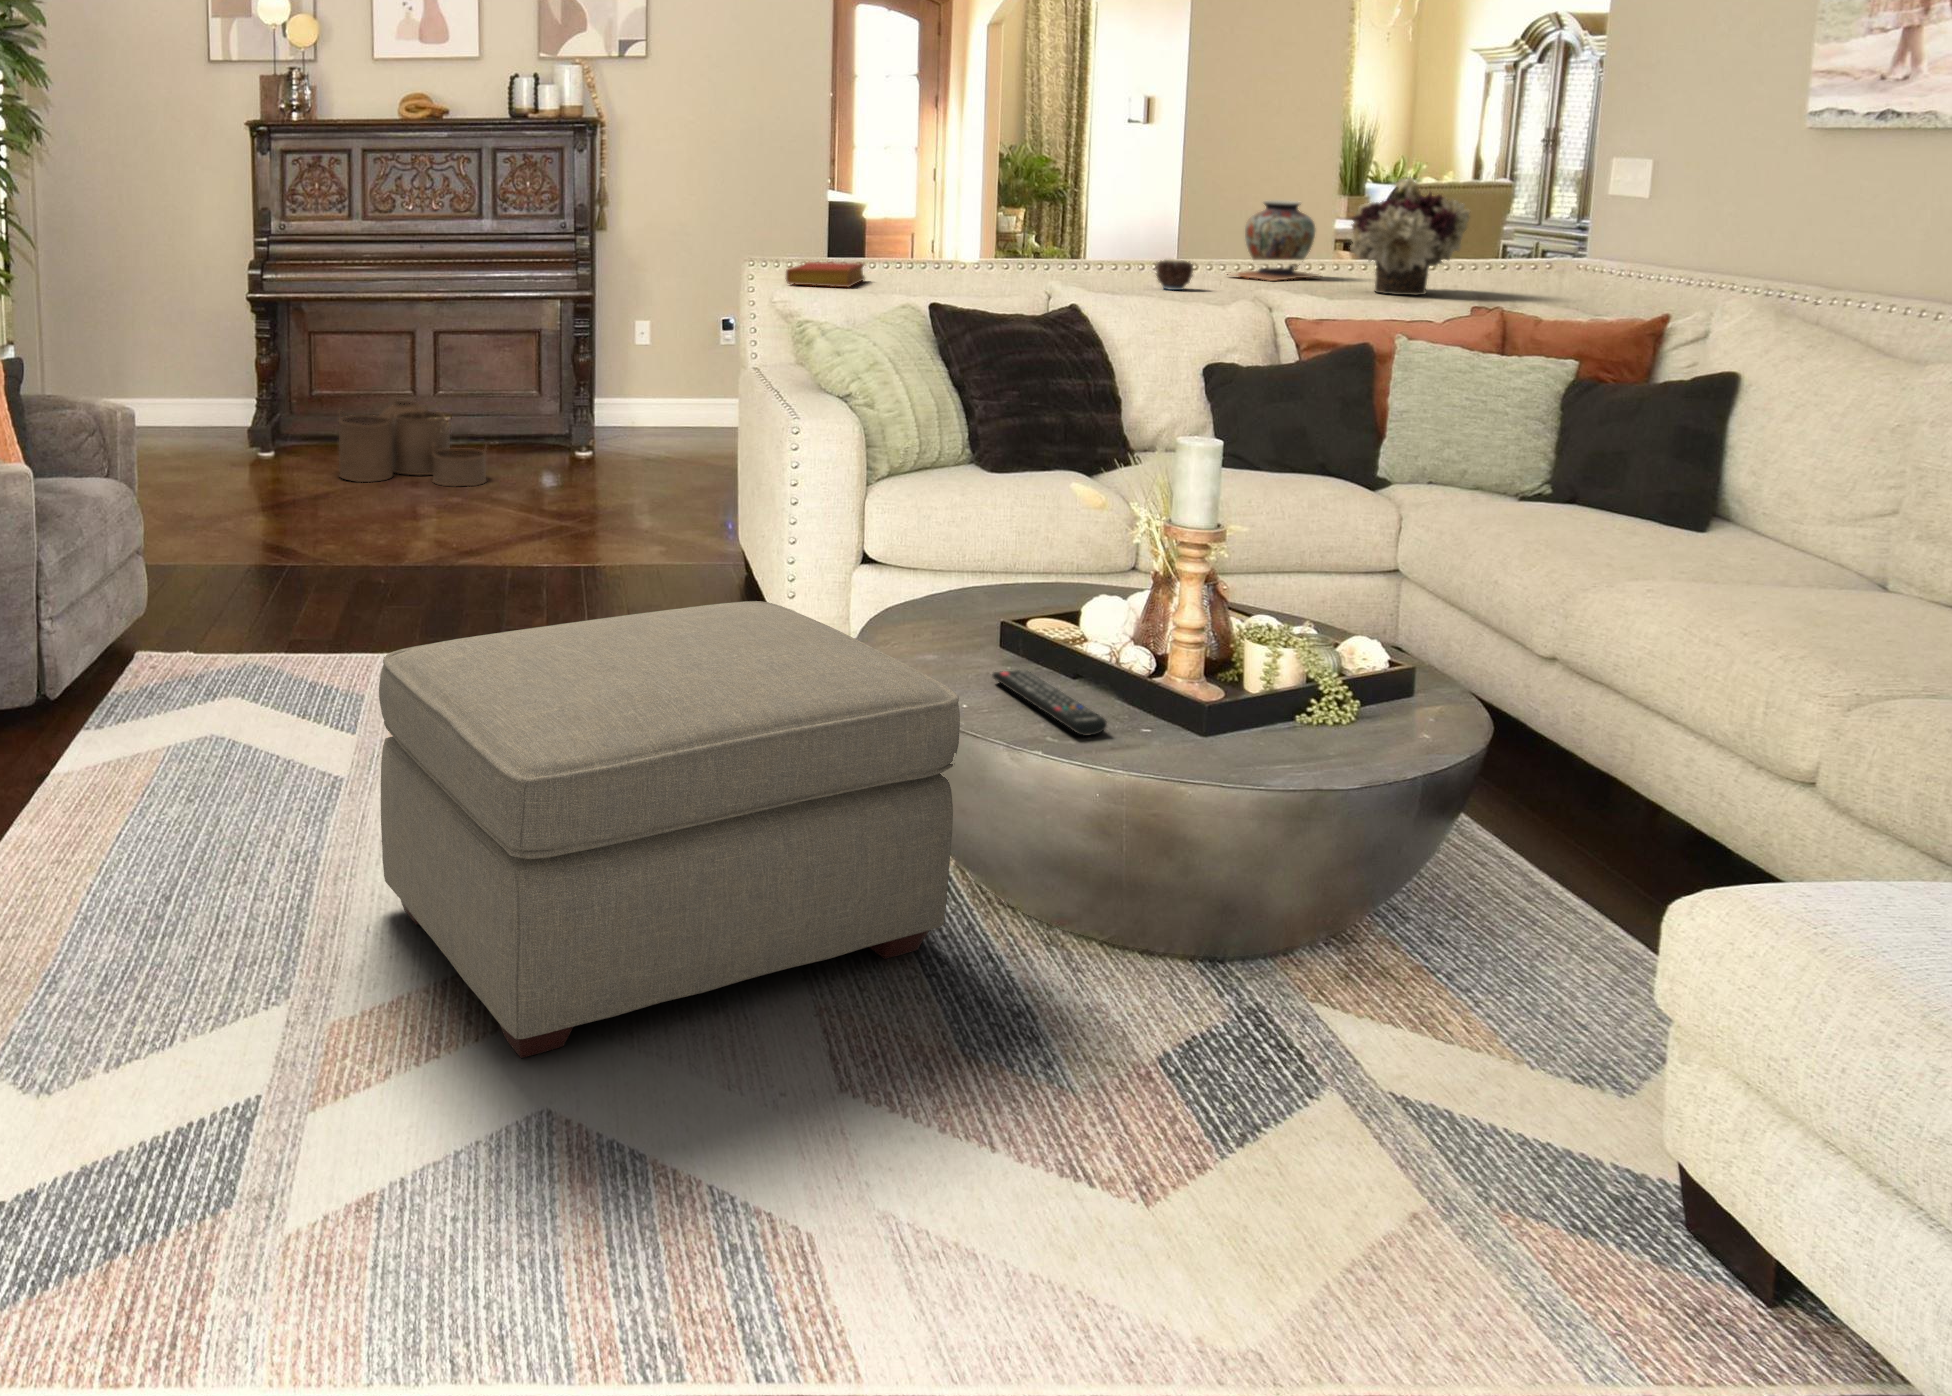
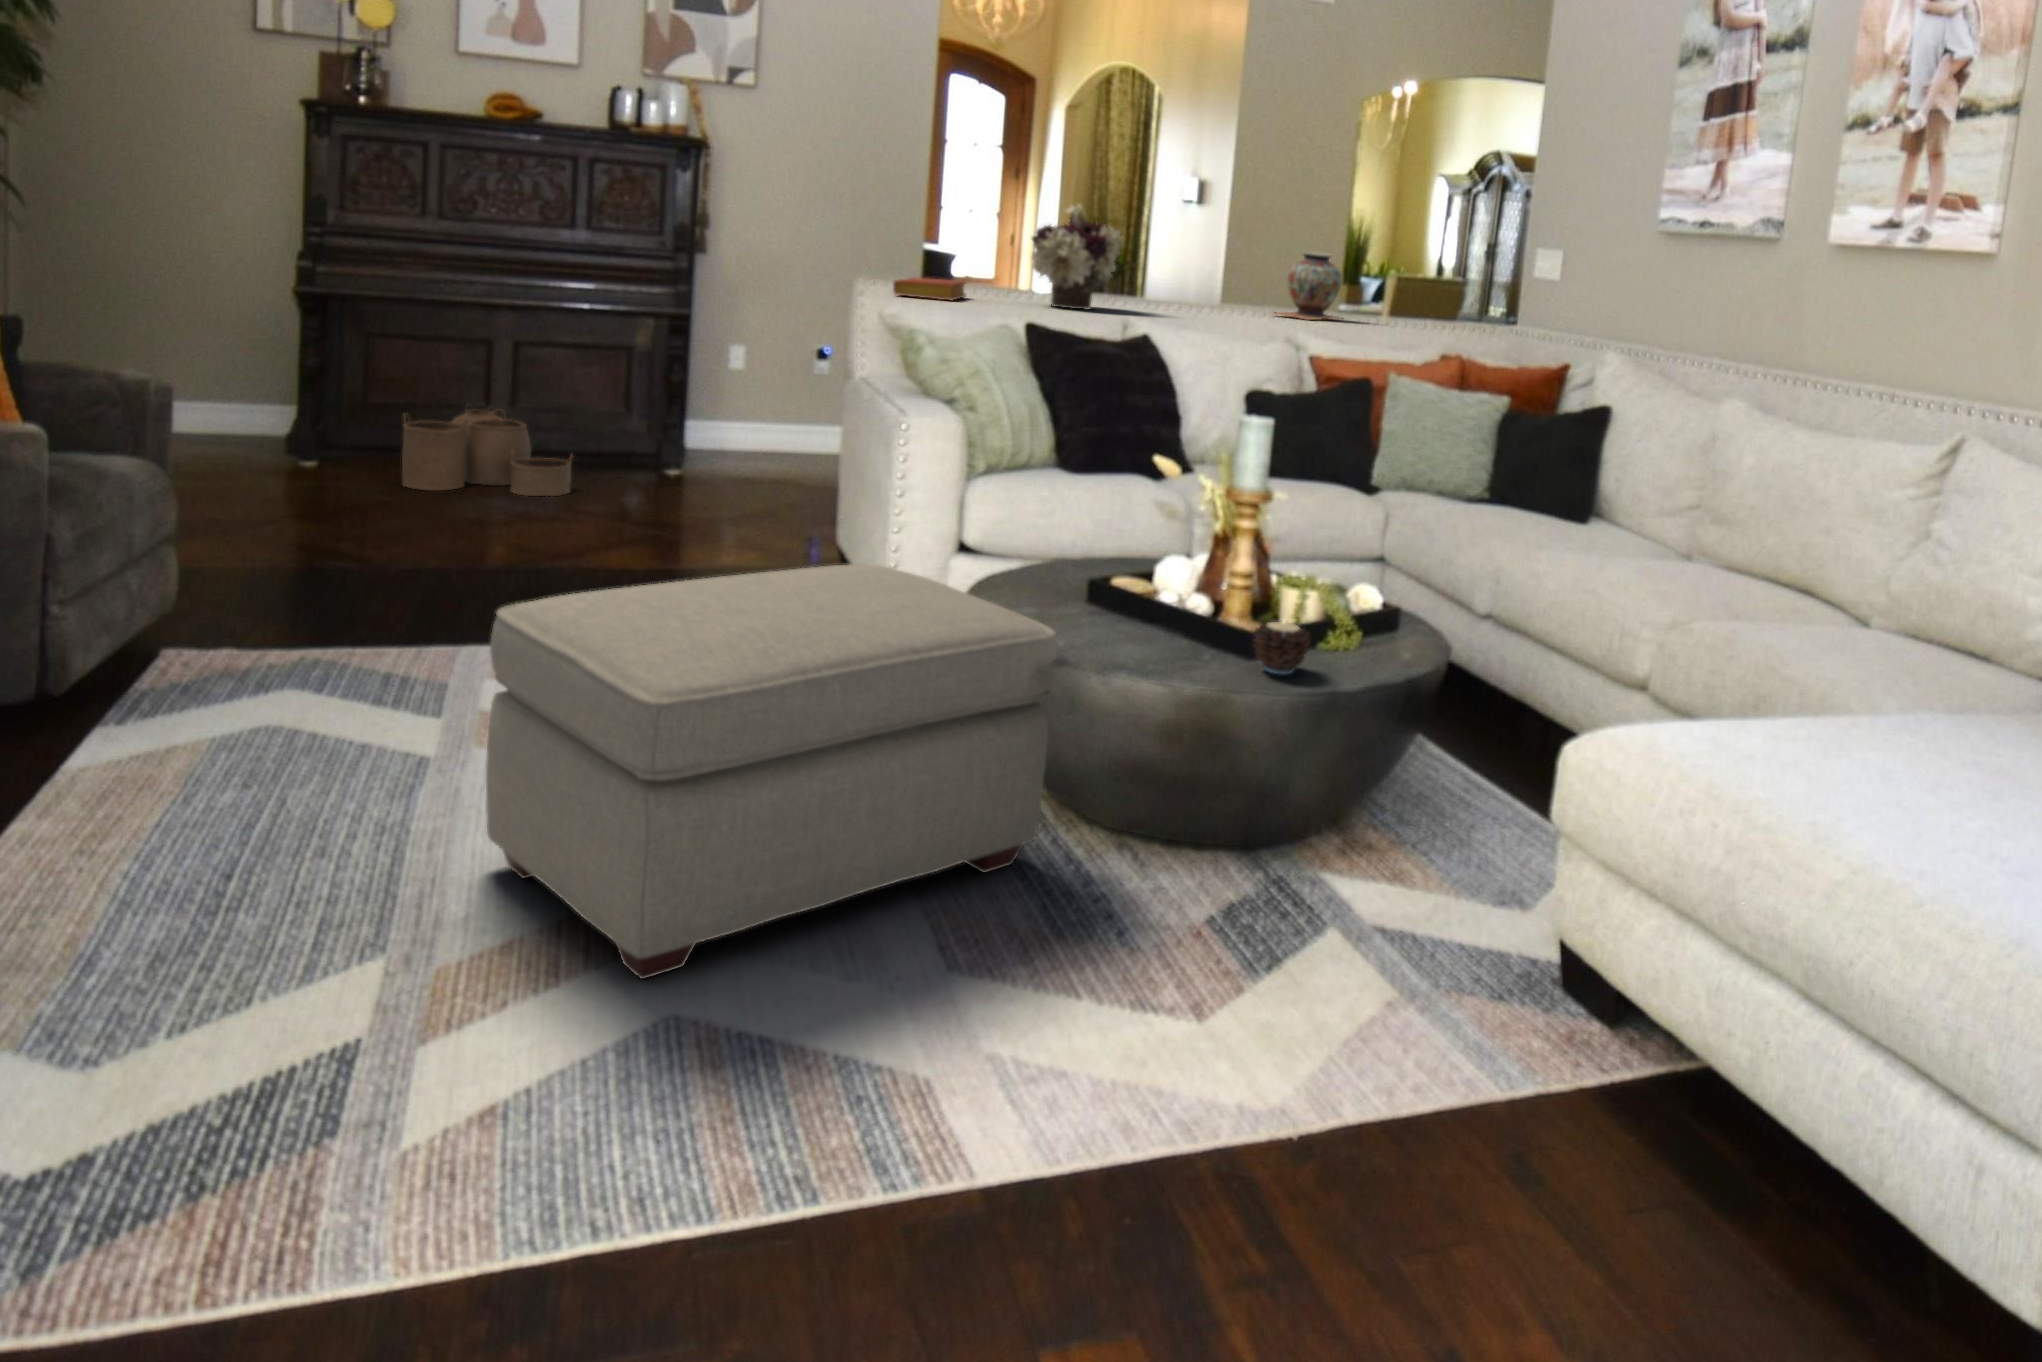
flower arrangement: present [1350,177,1470,295] -> present [1032,205,1123,309]
candle: present [1156,259,1193,290] -> present [1254,621,1310,674]
remote control: present [992,670,1107,736] -> none [1083,615,1179,662]

